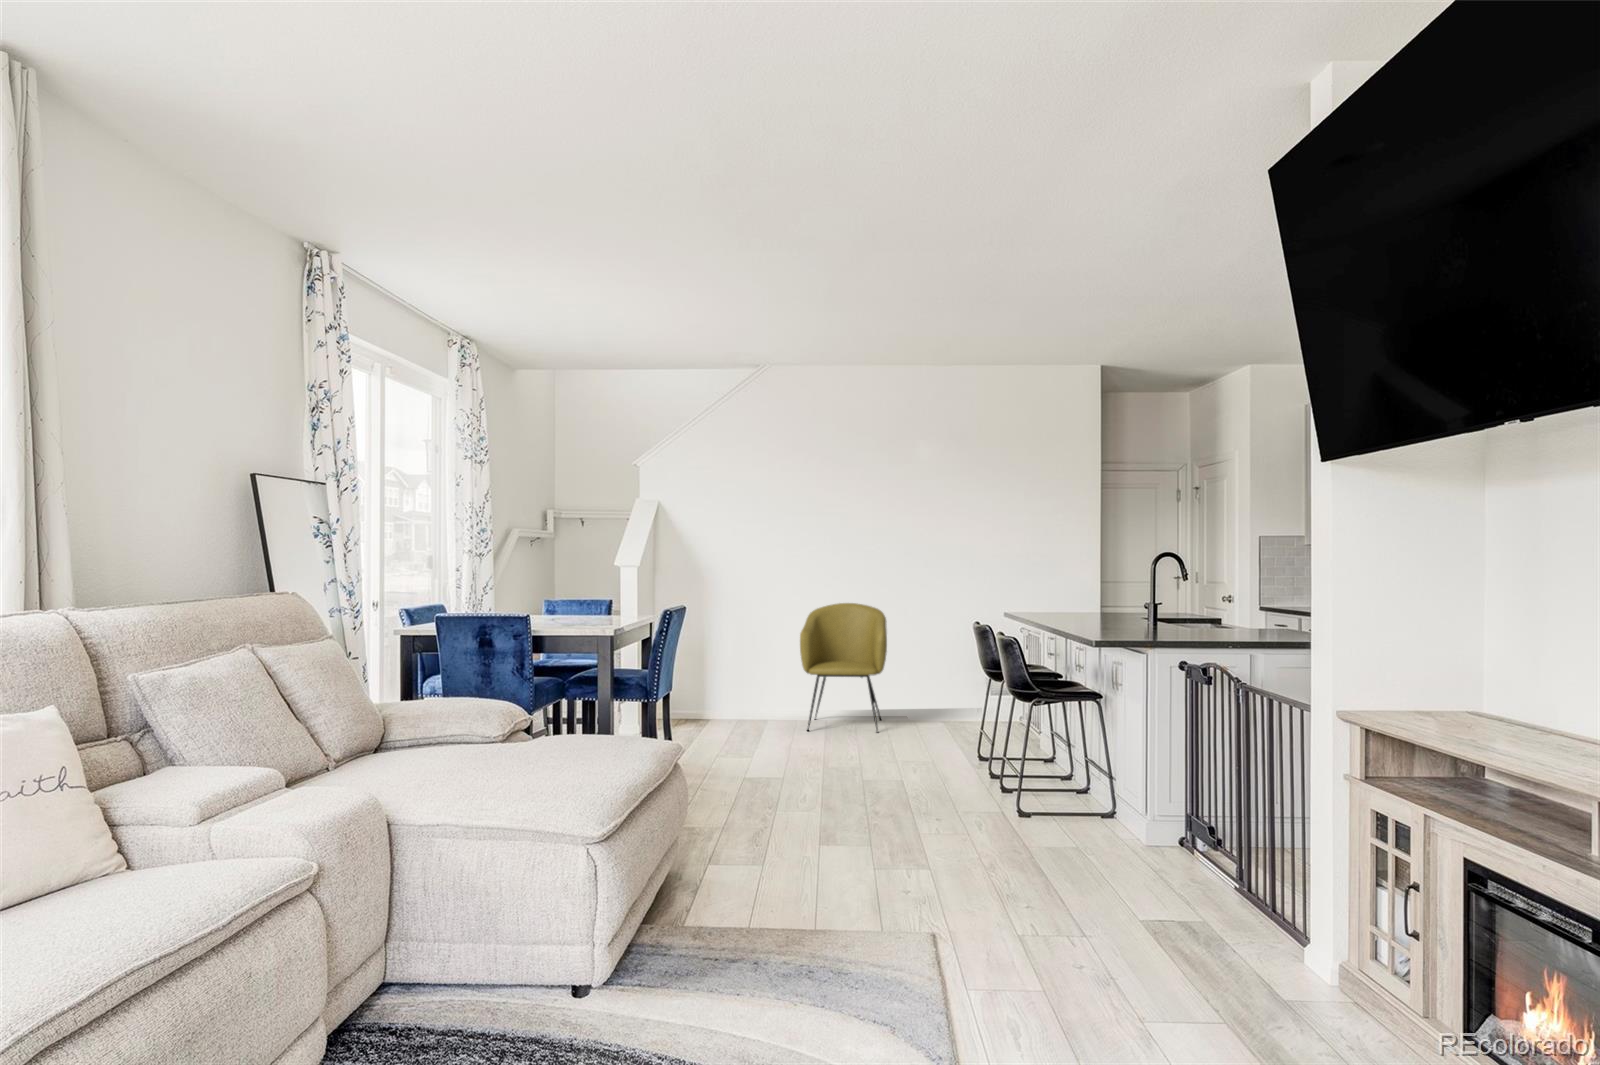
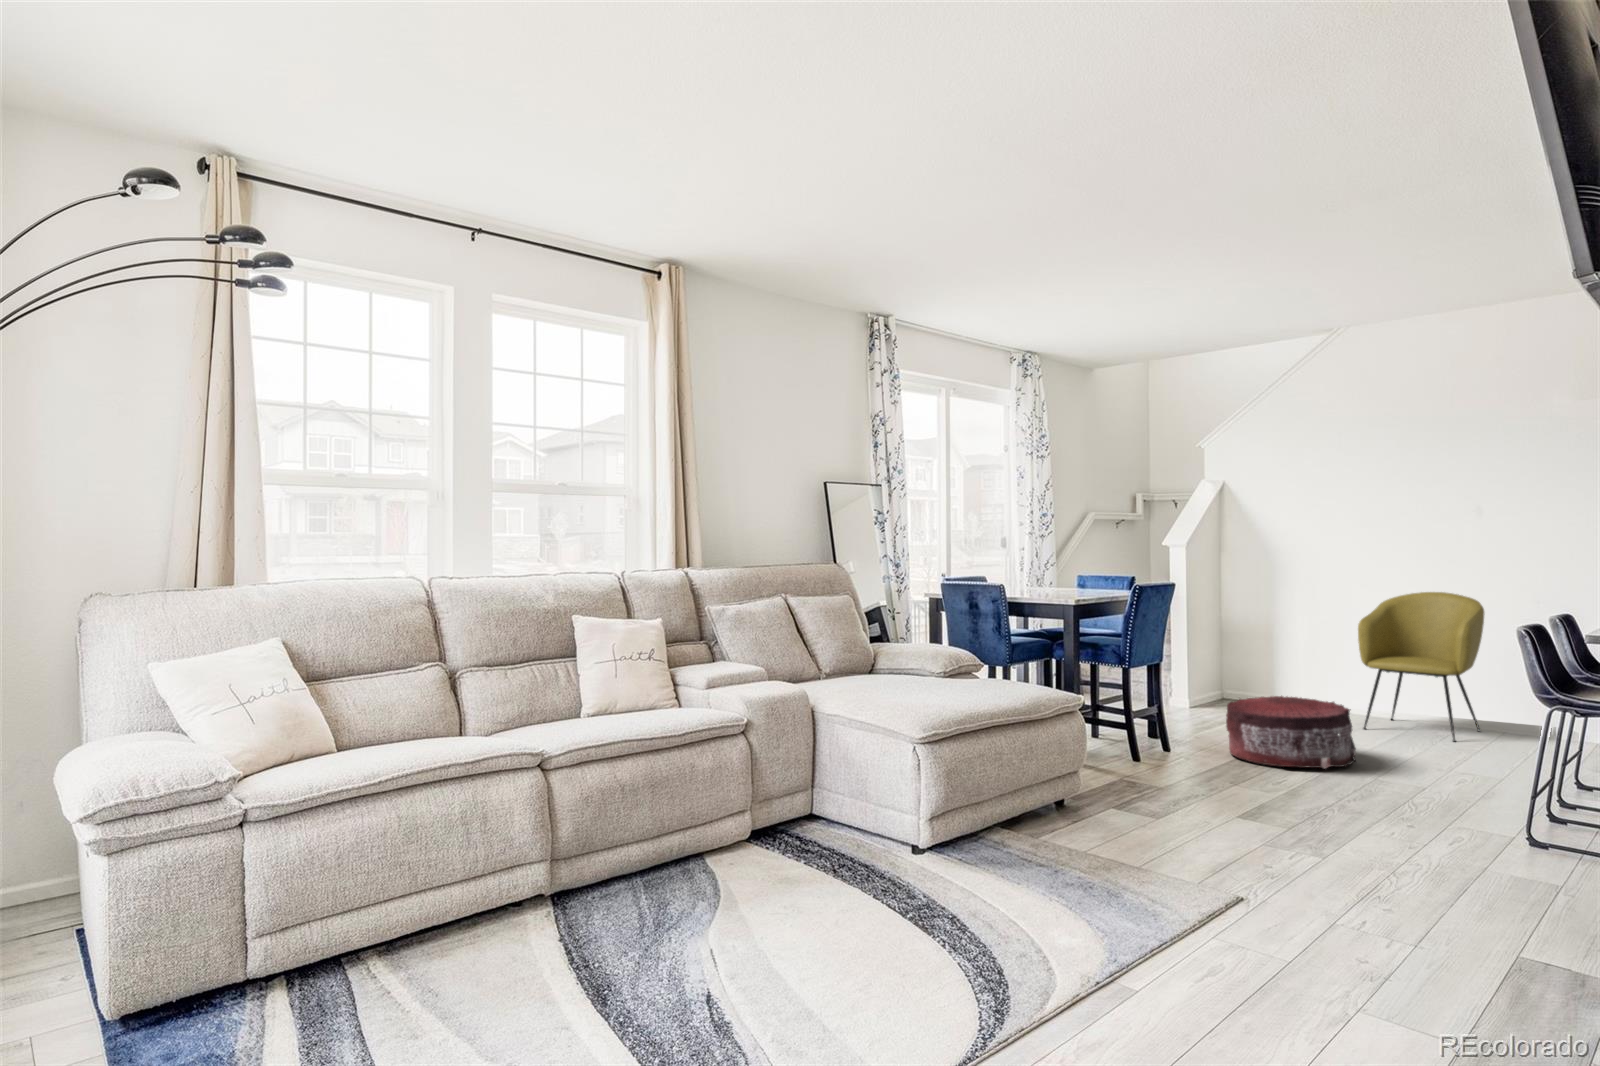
pouf: none [733,709,848,781] -> present [1226,696,1356,769]

